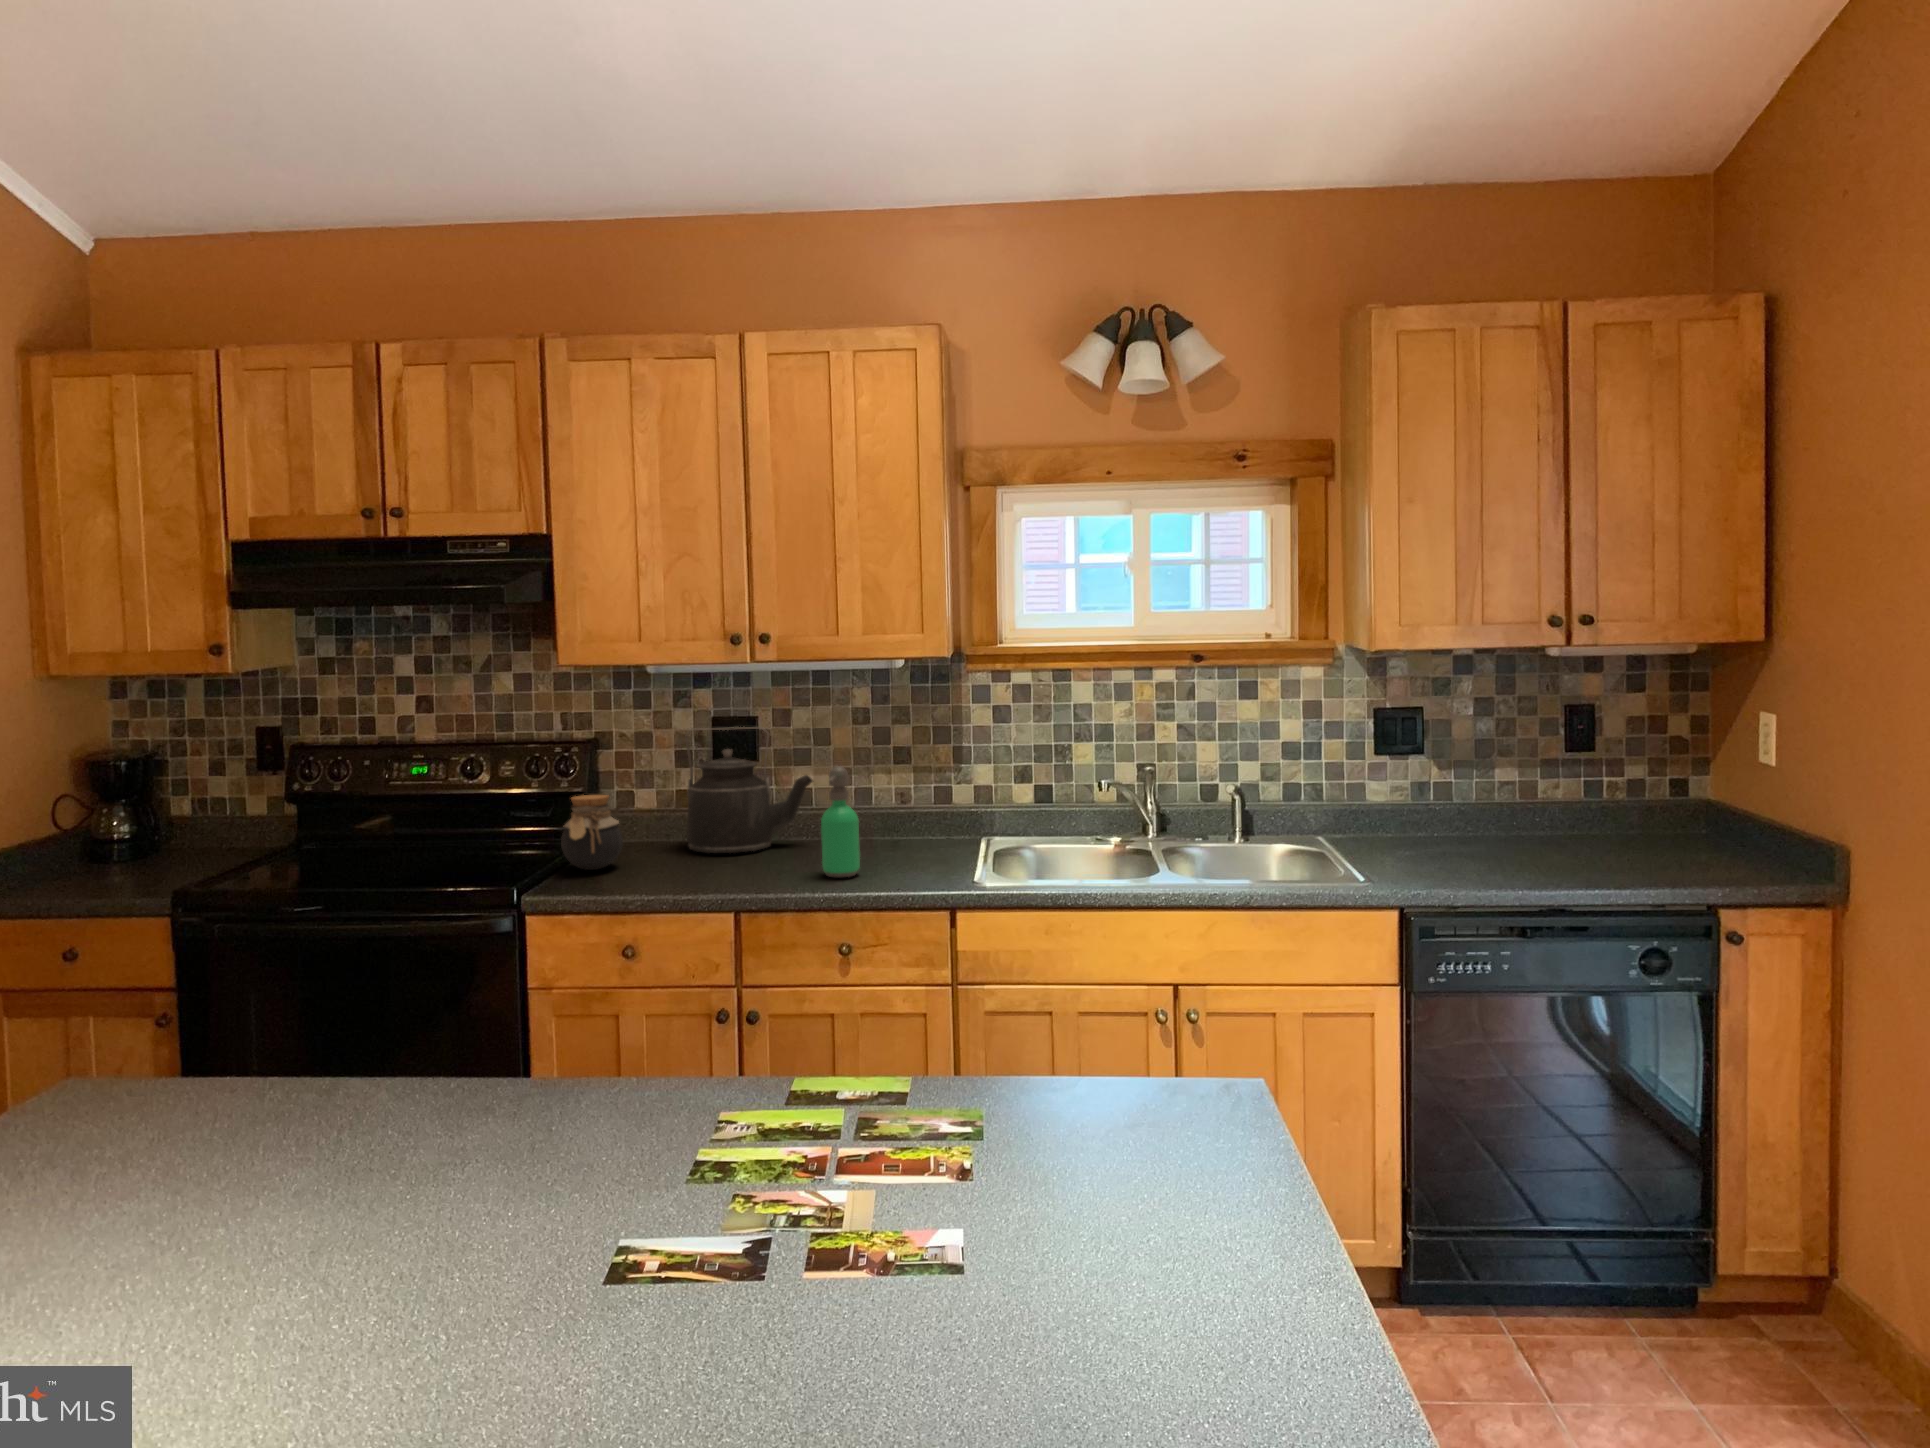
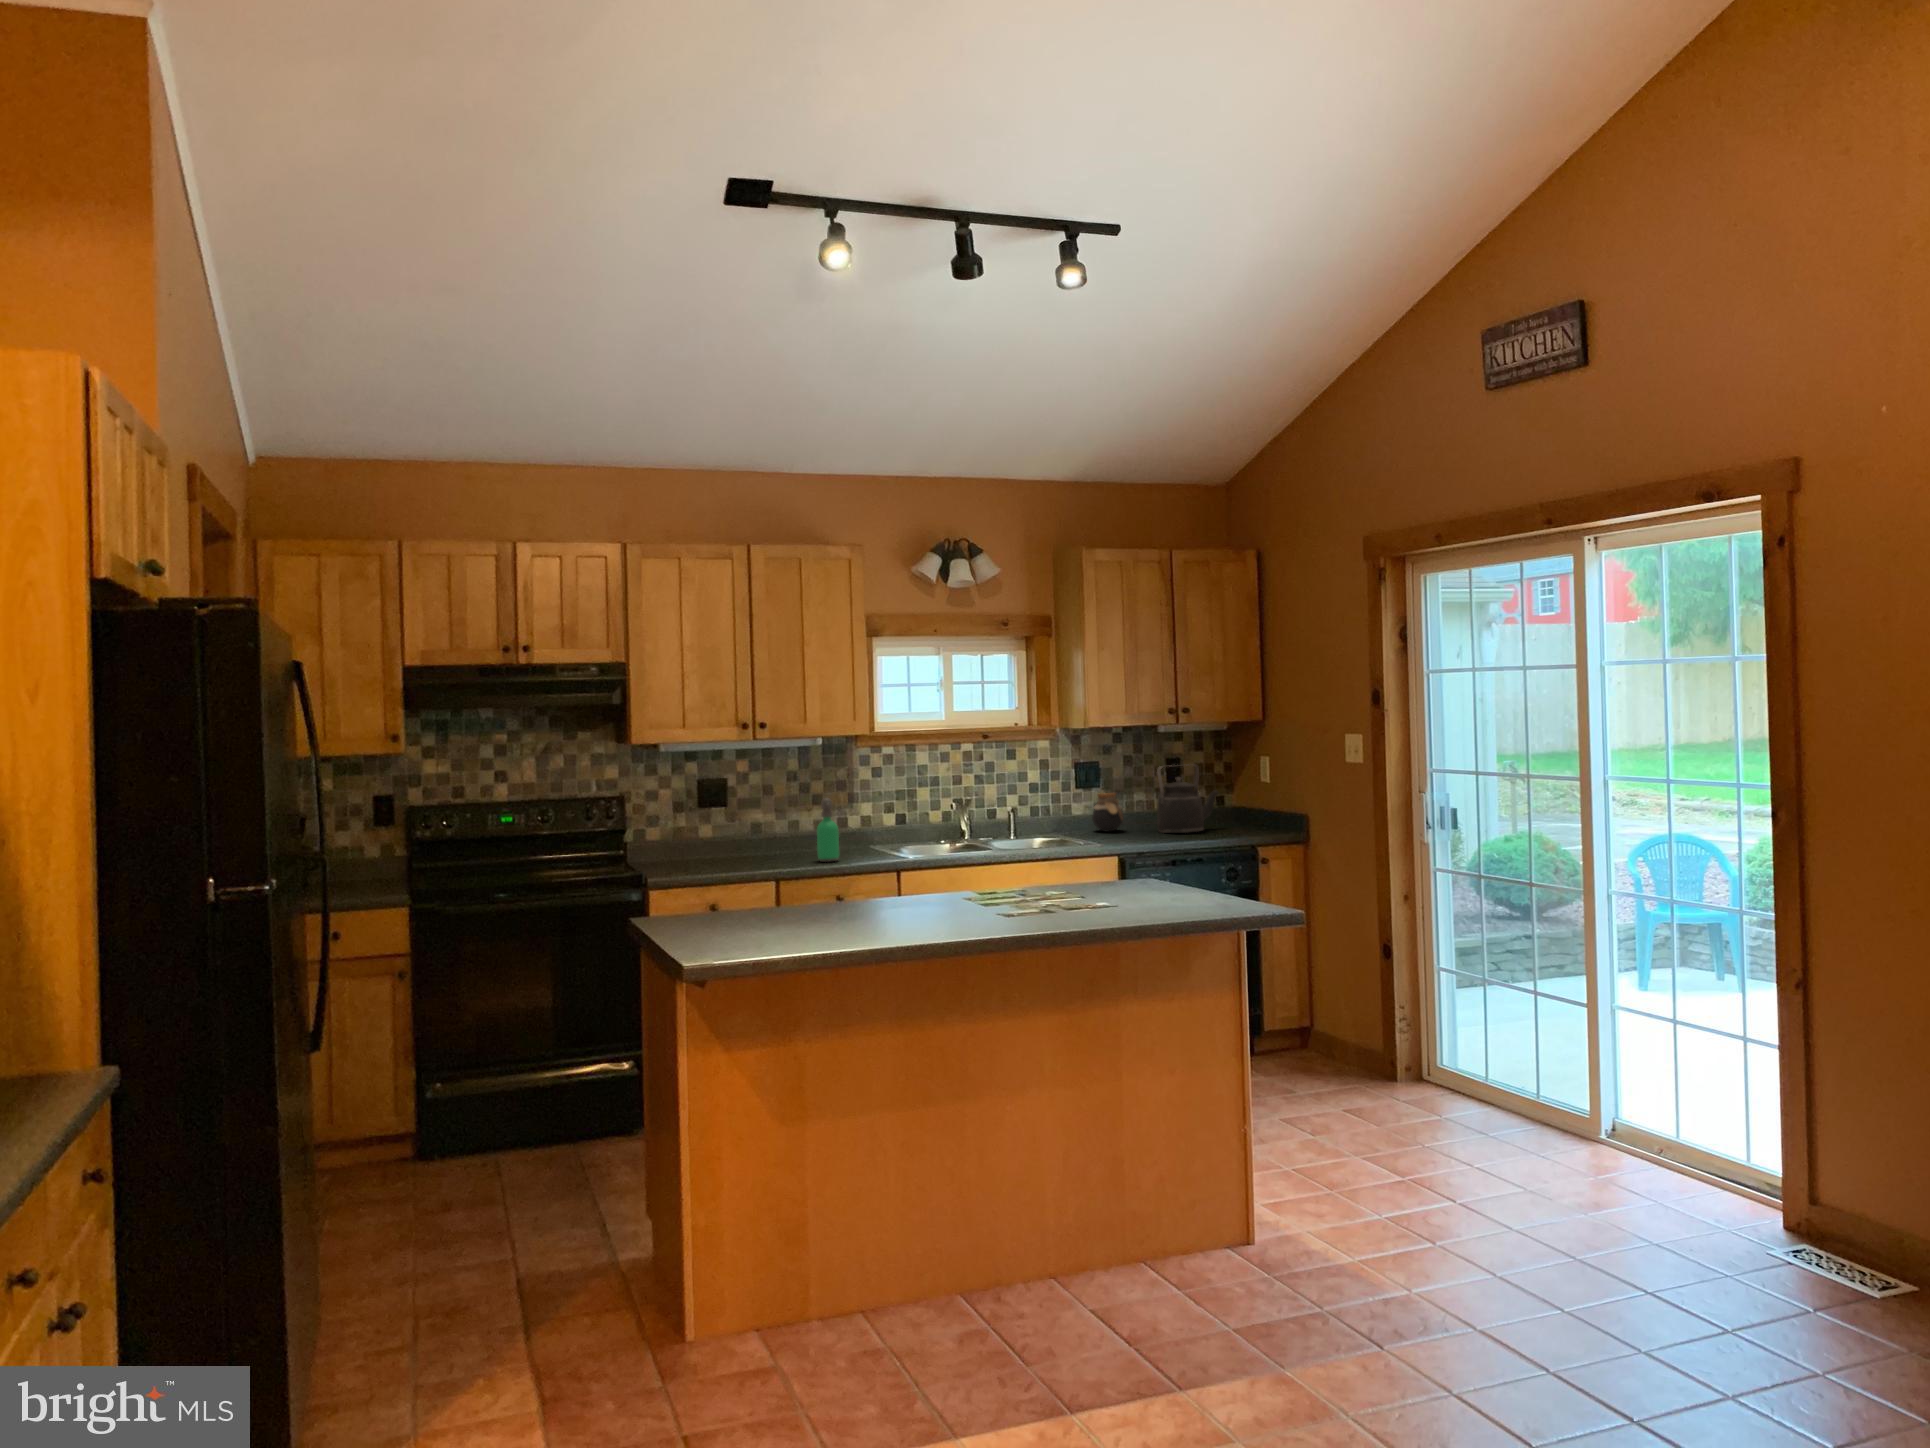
kettle: present [685,727,812,853] -> present [1157,765,1218,833]
jar: present [561,795,623,870] -> present [1092,793,1124,831]

